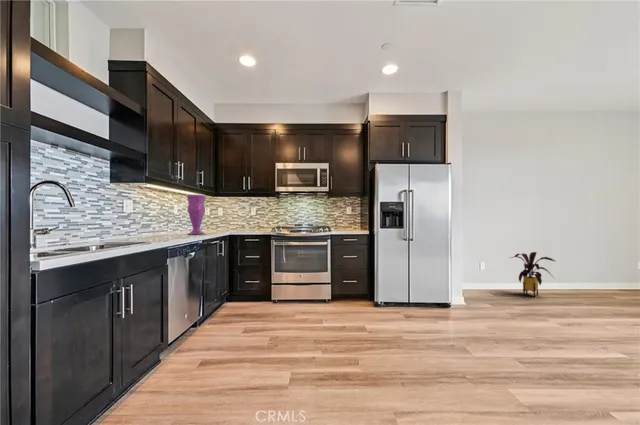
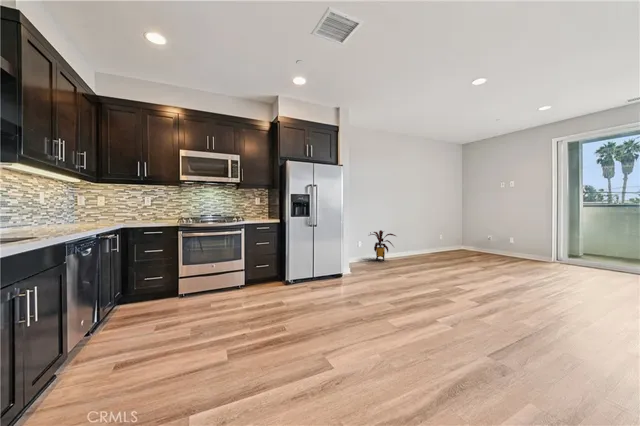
vase: present [187,195,206,234] -> none [43,175,84,232]

